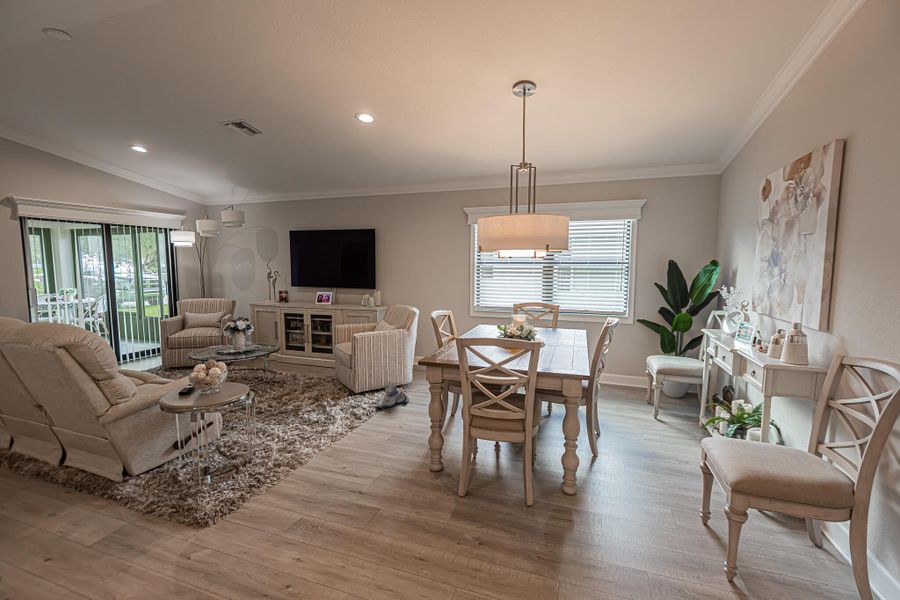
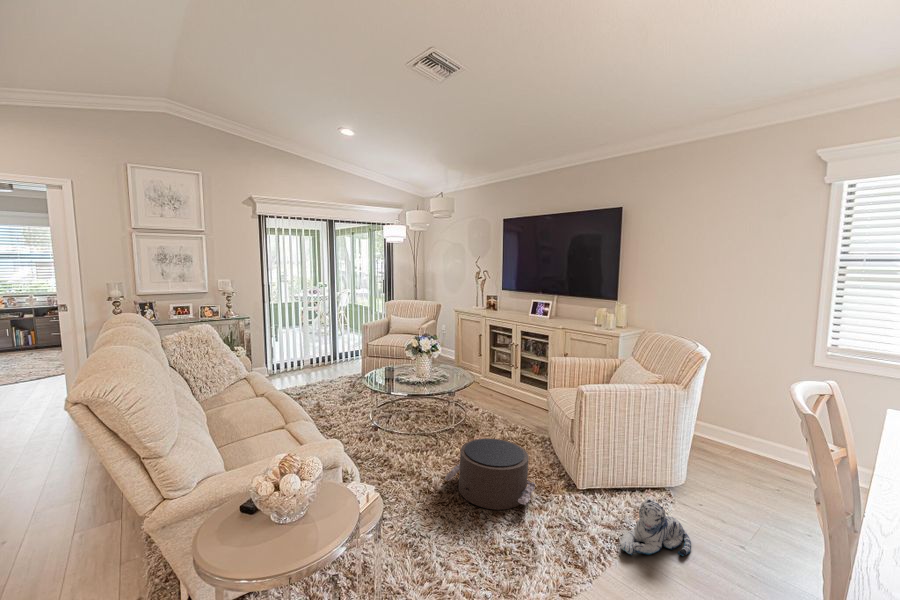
pouf: none [272,376,331,410] -> present [444,438,536,510]

